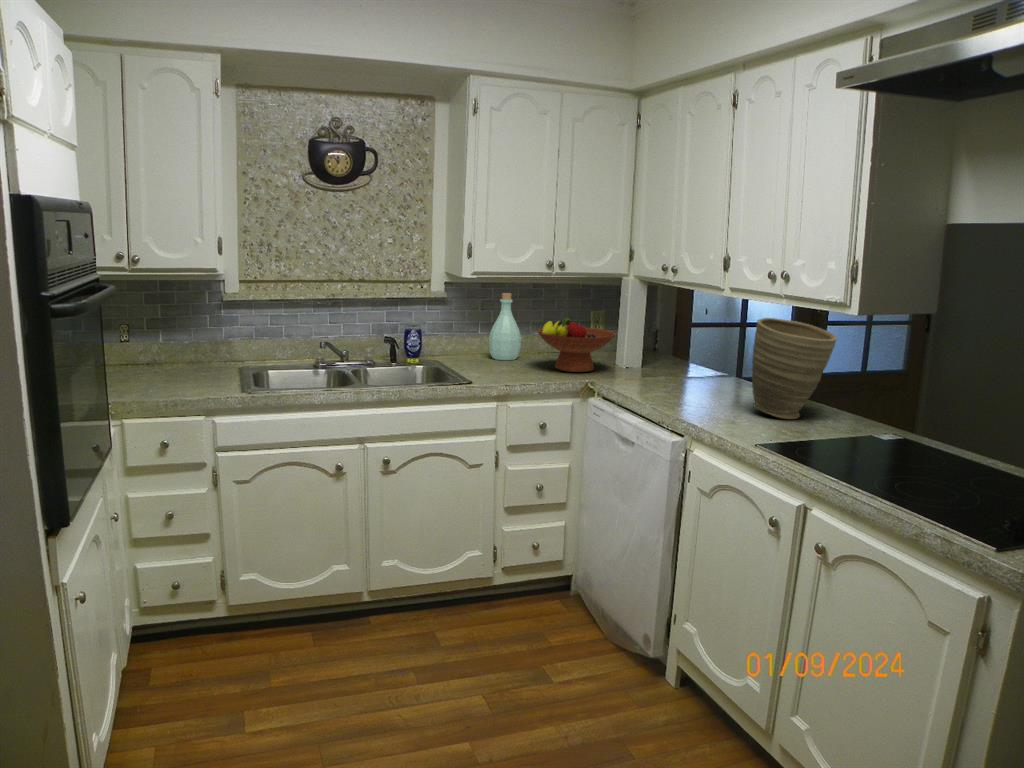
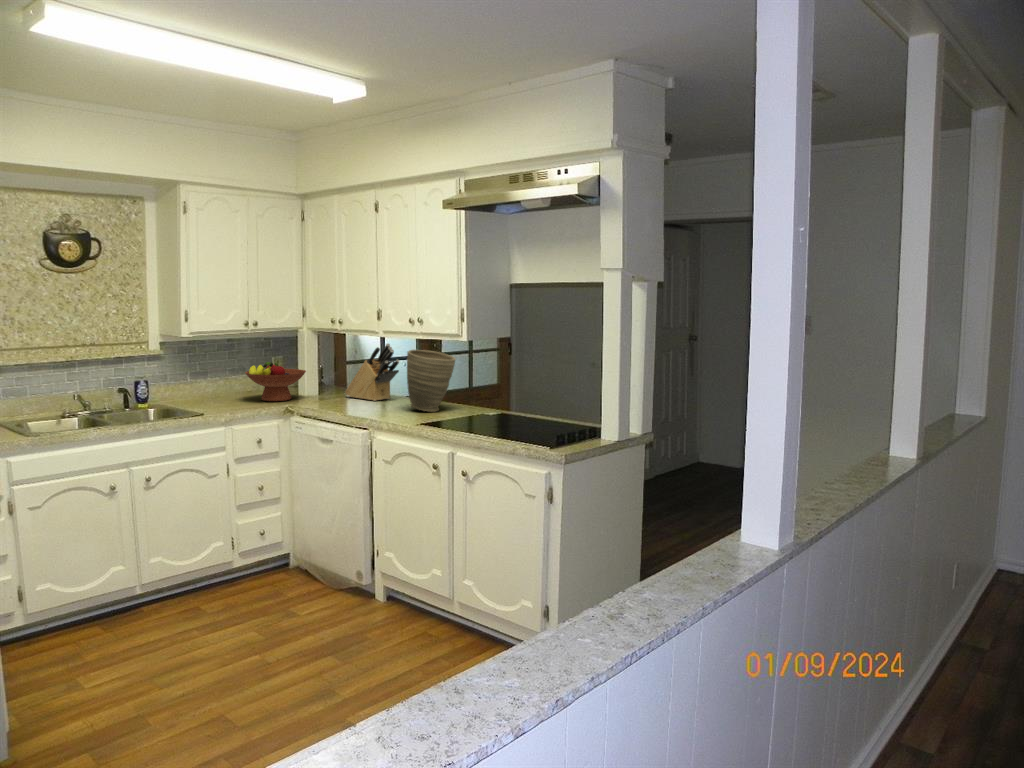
bottle: present [489,293,521,360] -> none [202,347,228,399]
knife block: none [667,304,747,386] -> present [345,343,399,401]

